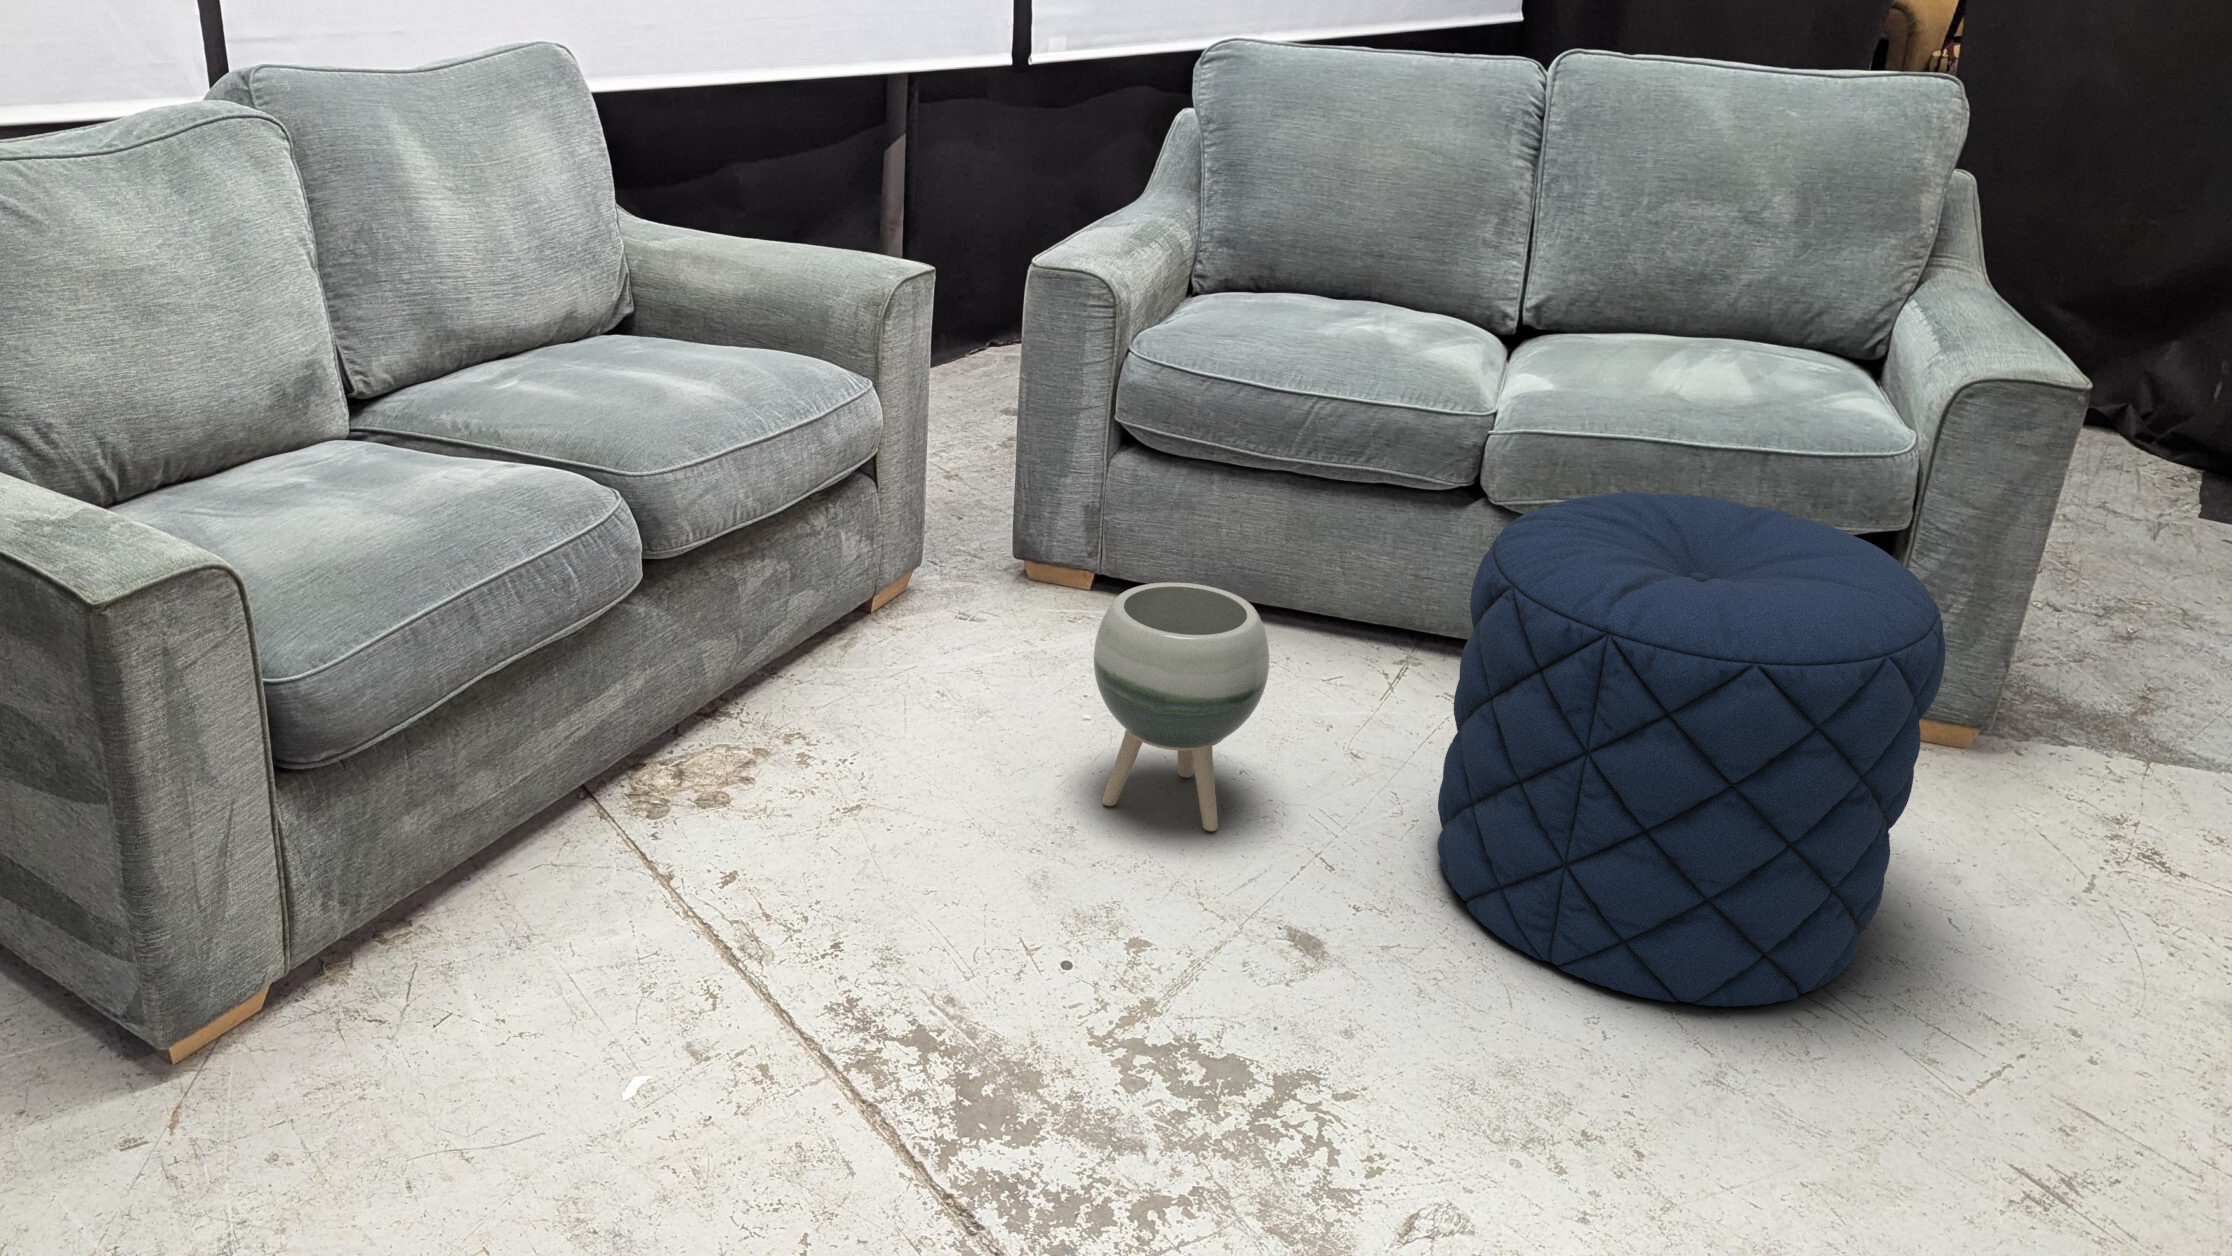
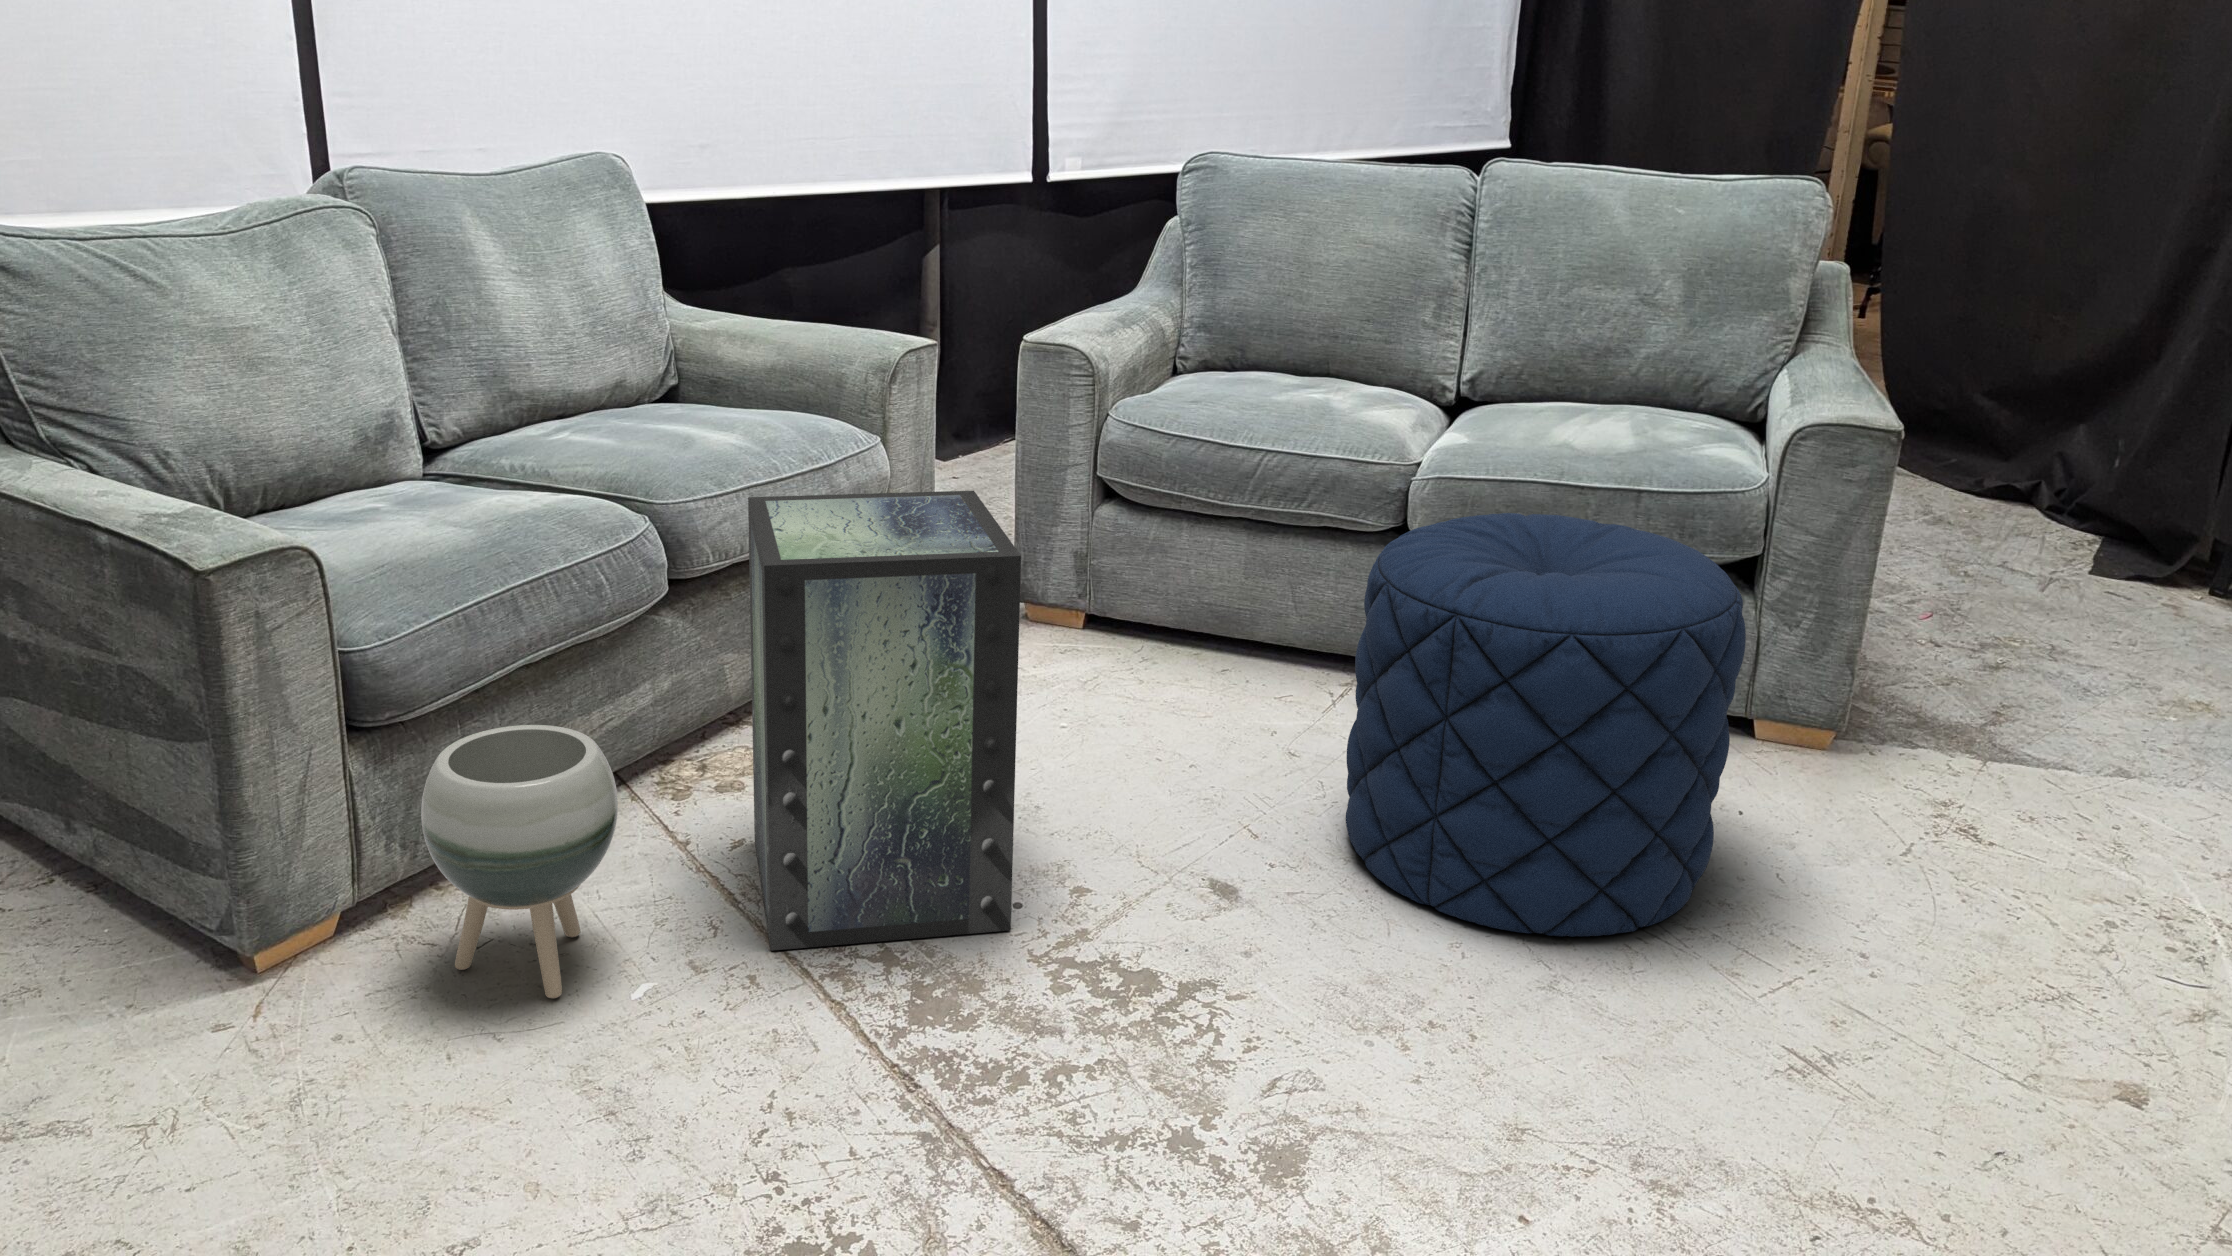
storage box: none [749,471,1094,1030] -> present [748,491,1021,951]
planter: present [1094,582,1269,831] -> present [421,725,618,998]

